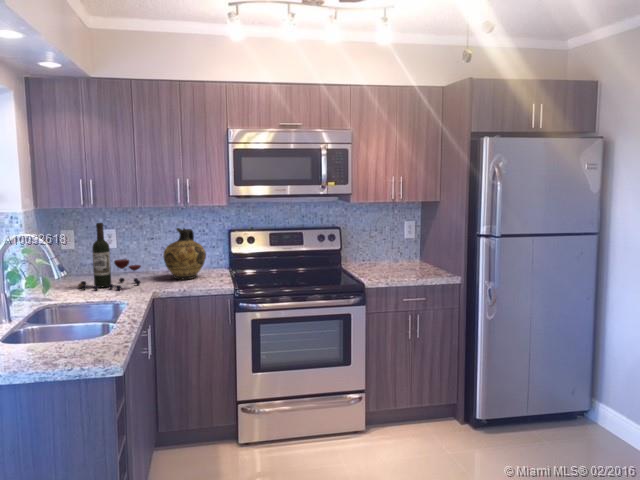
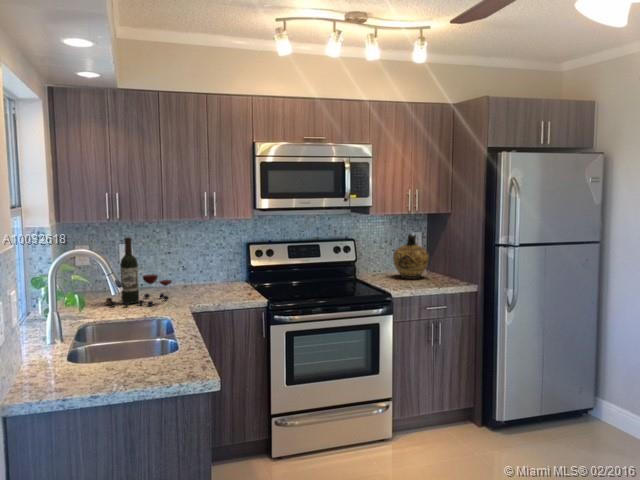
ceramic jug: present [163,228,206,279] -> present [393,234,430,279]

